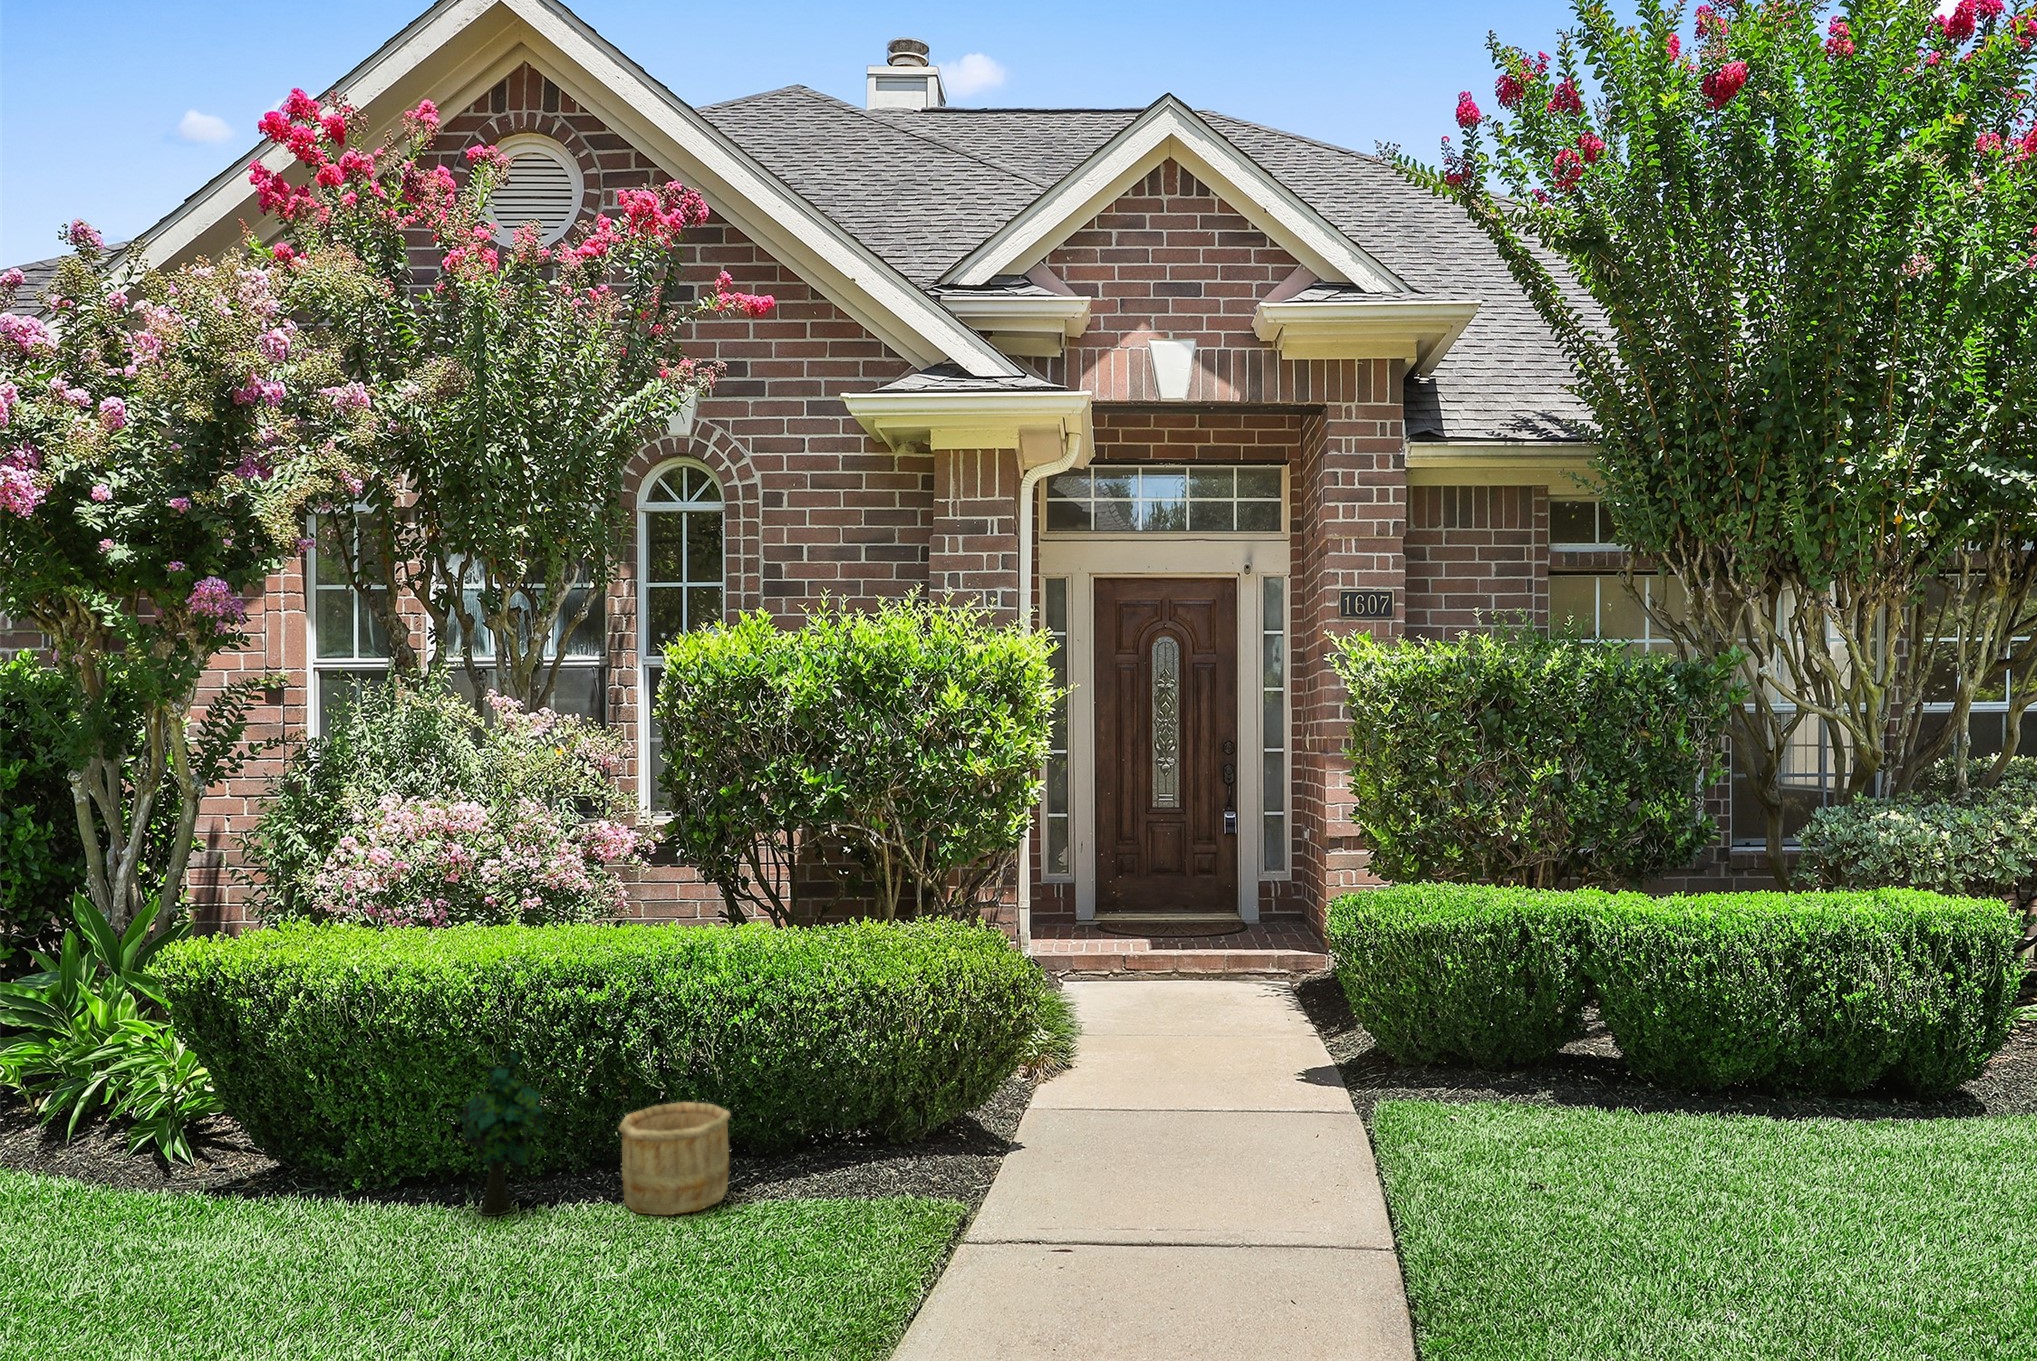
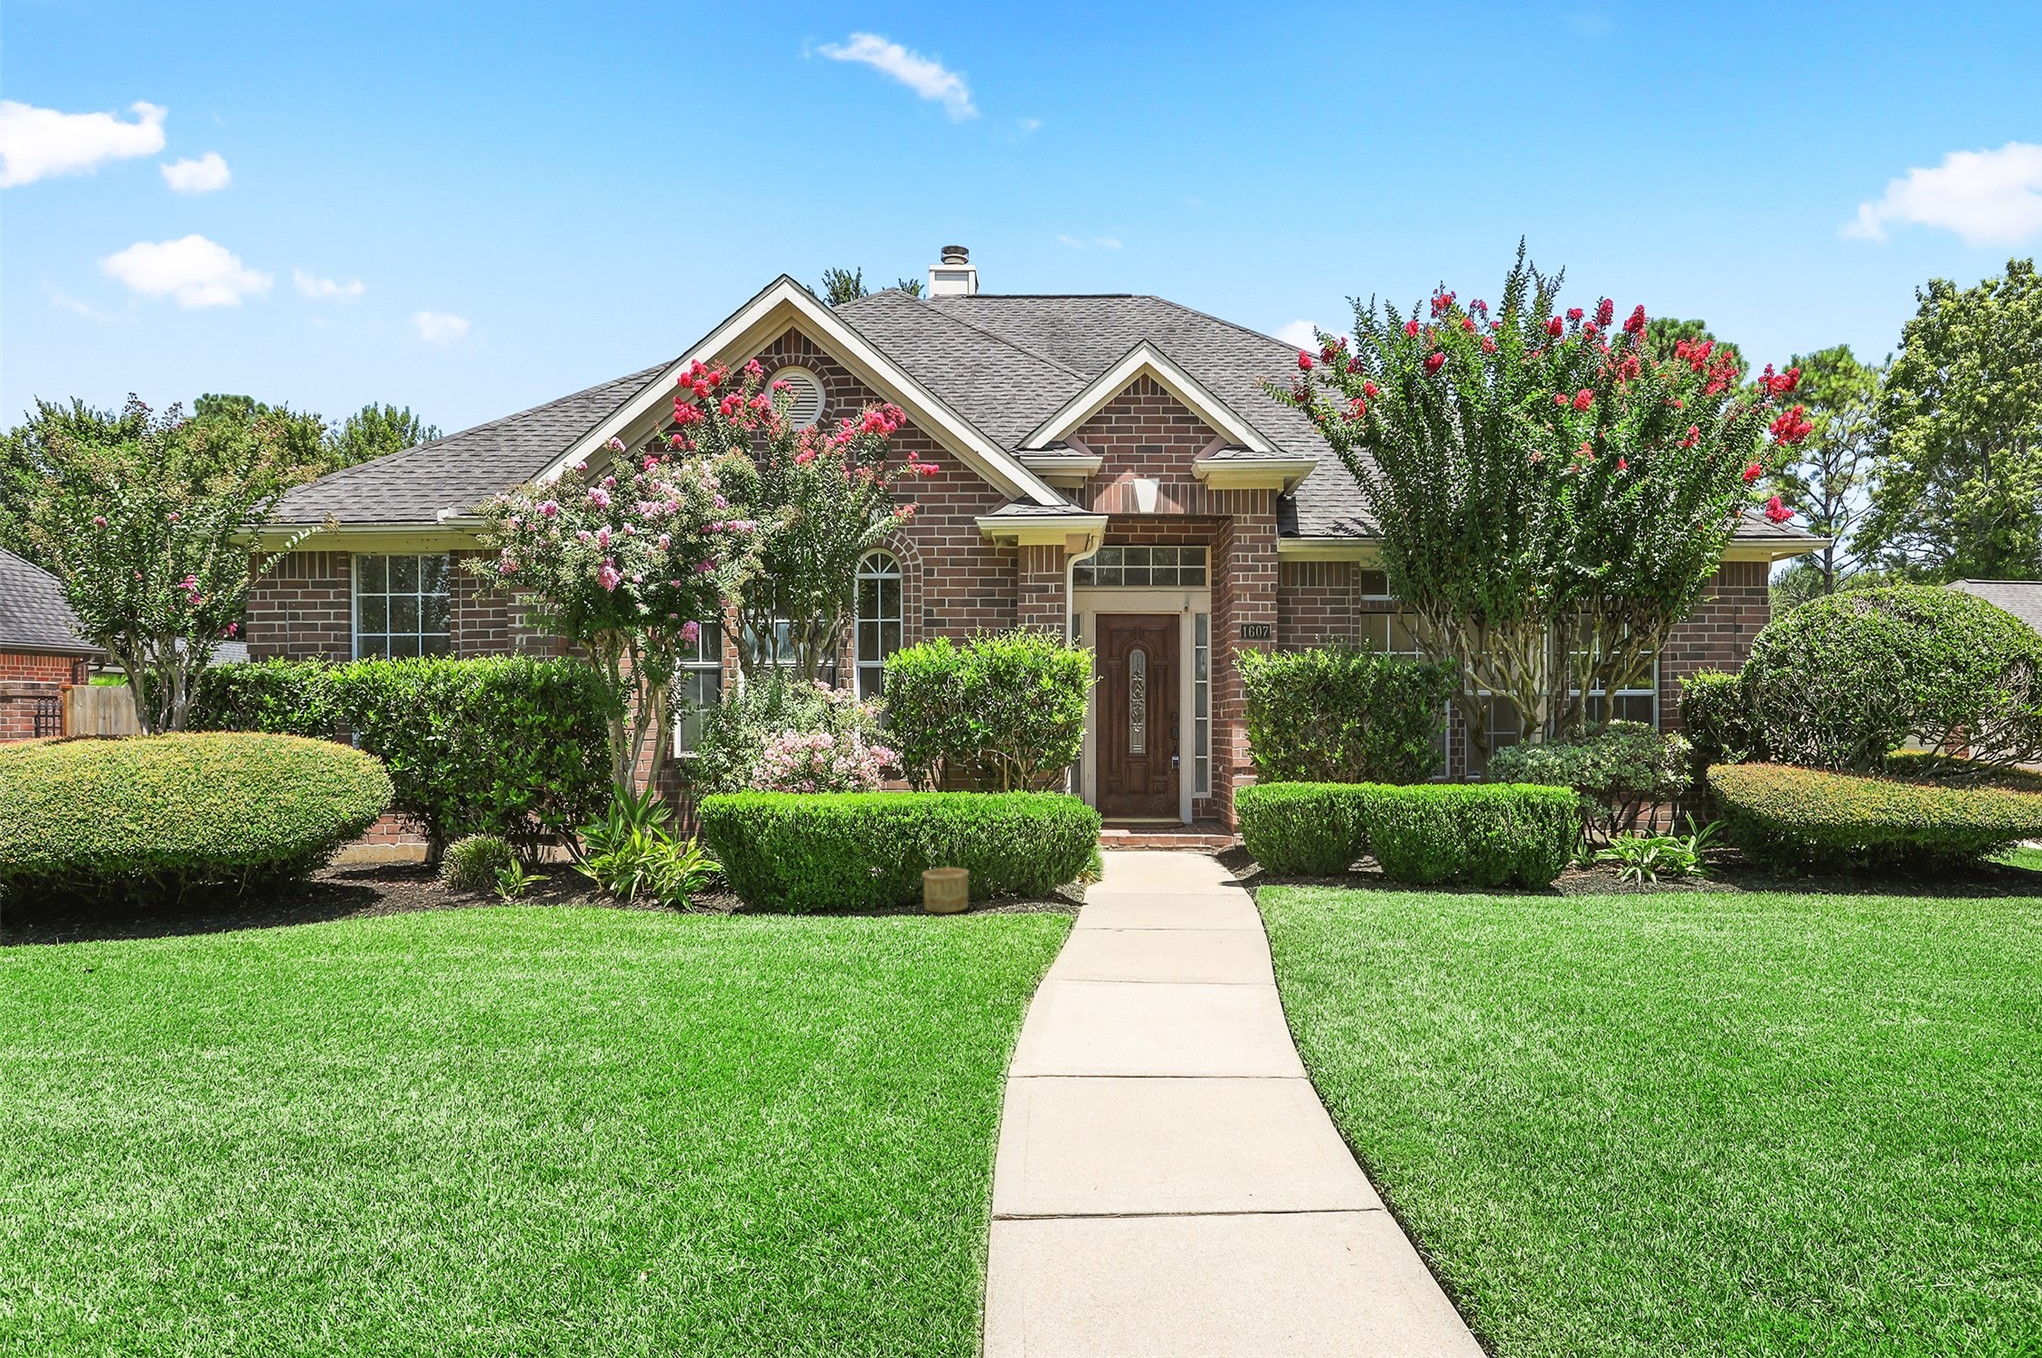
decorative plant: present [449,1051,547,1216] -> none [849,842,891,913]

